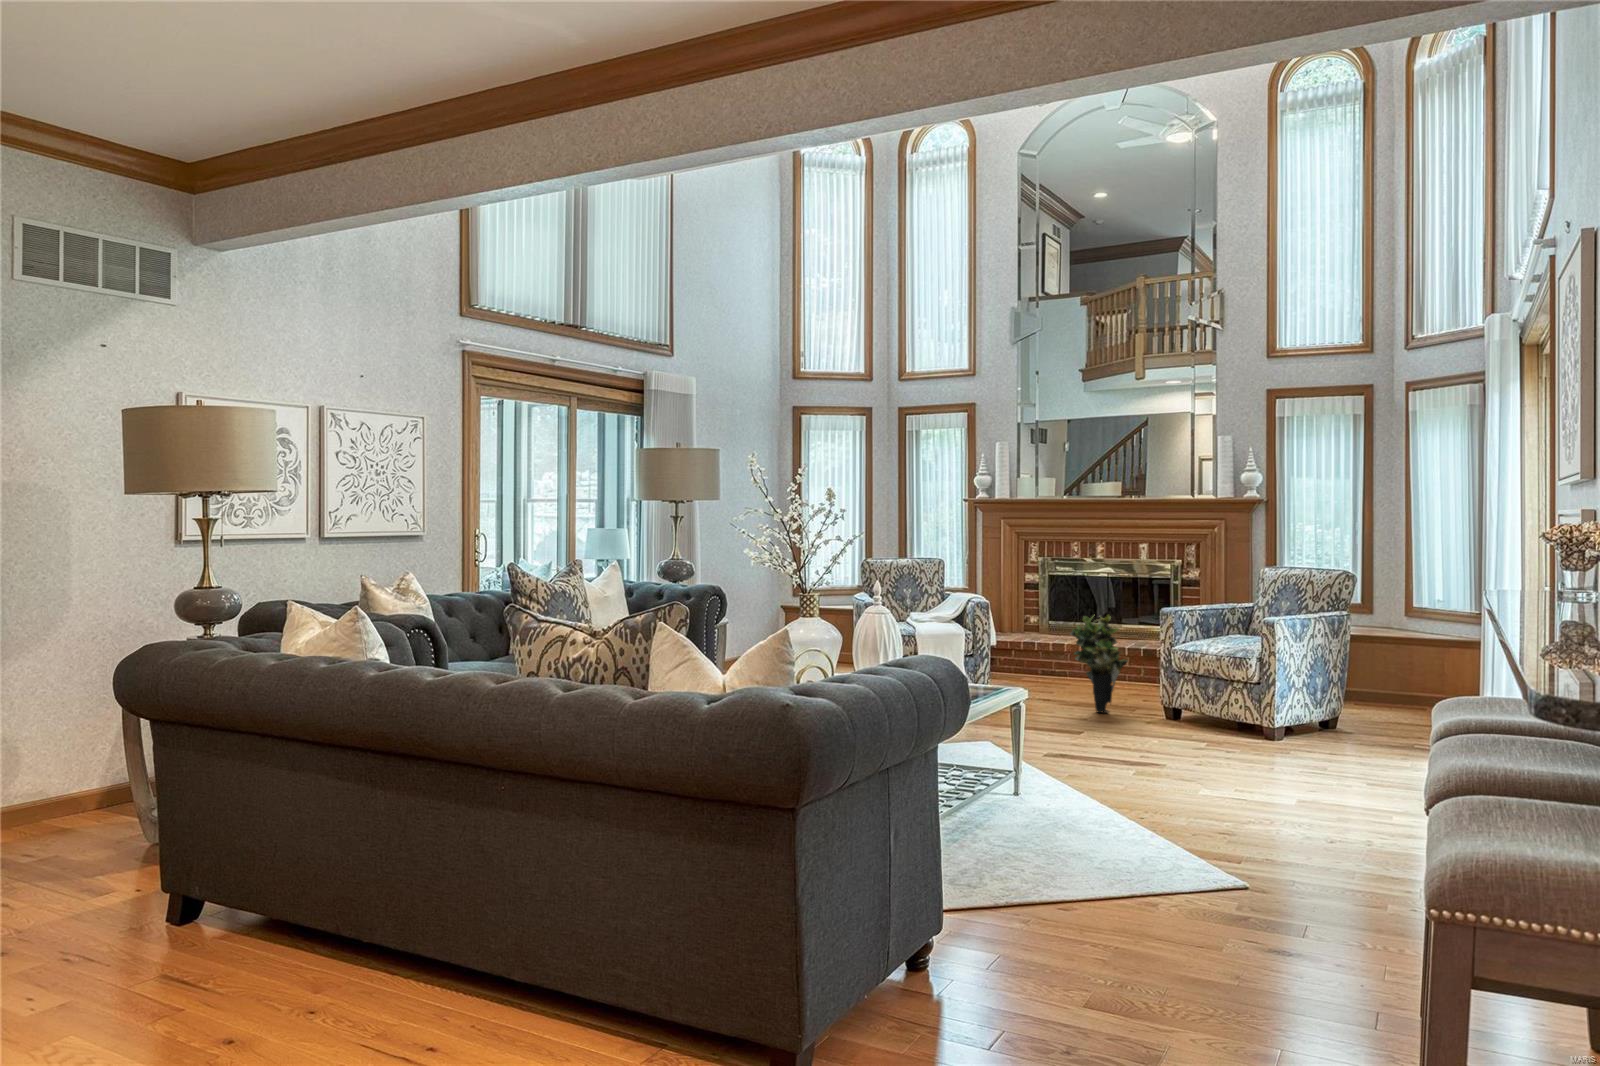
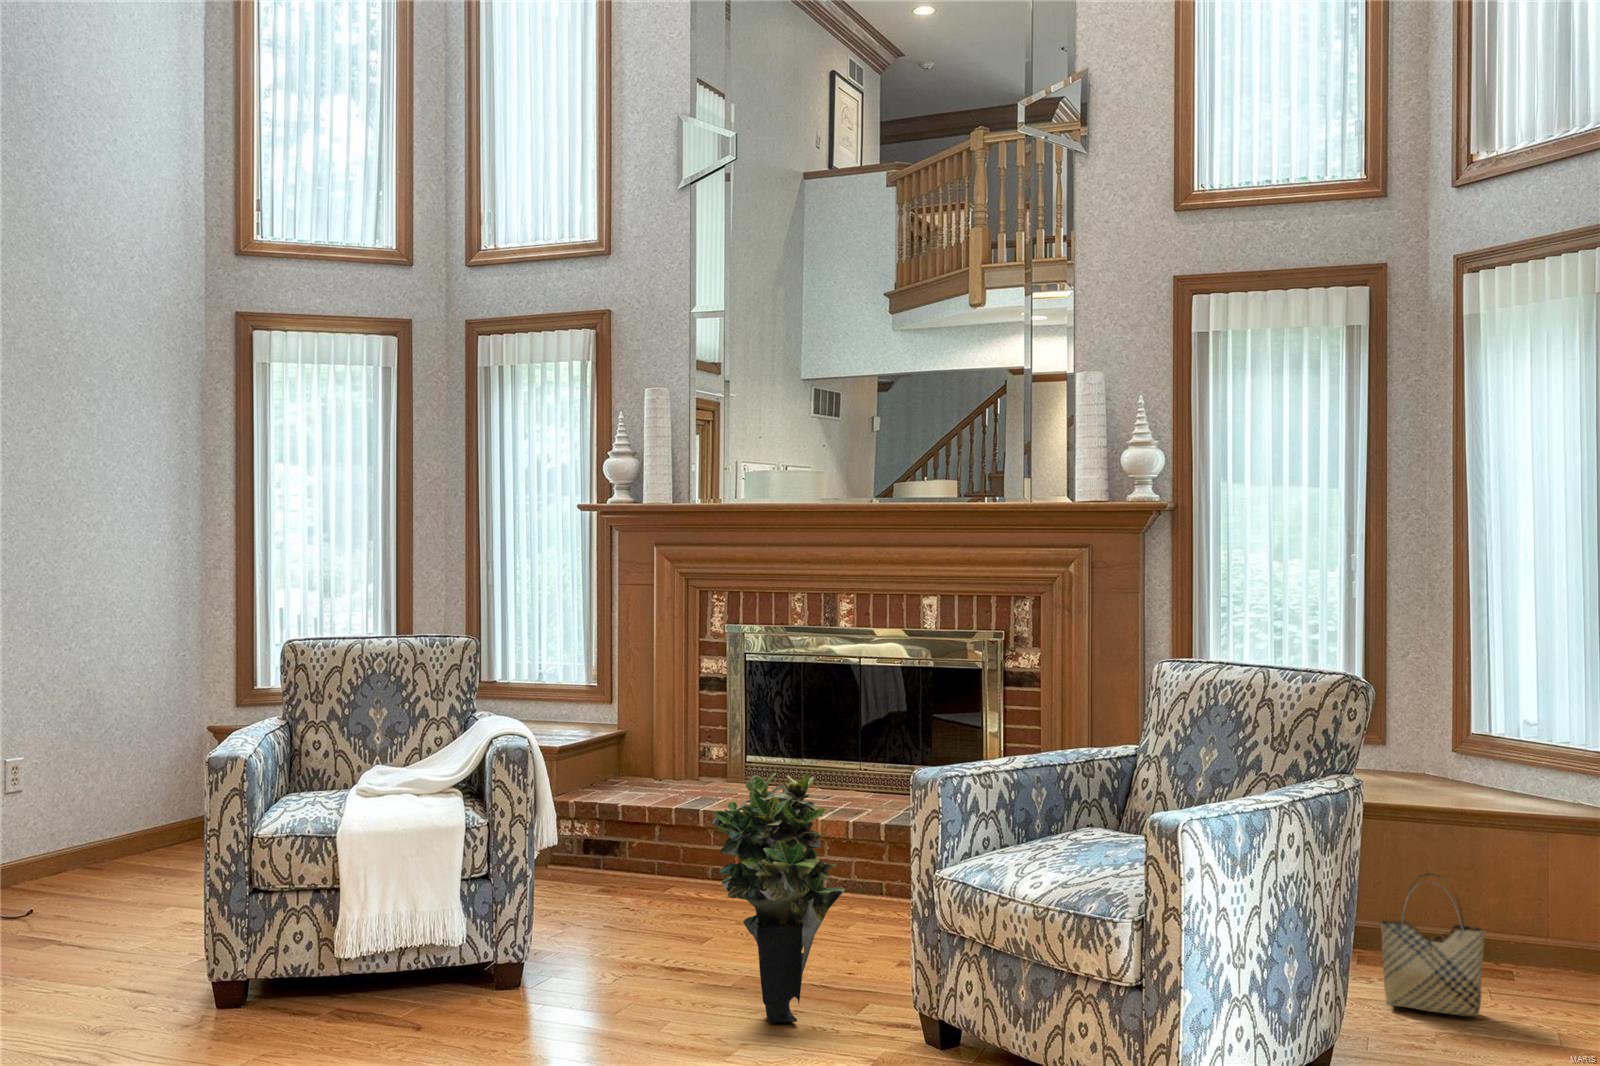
woven basket: none [1362,659,1409,717] -> present [1380,873,1486,1016]

